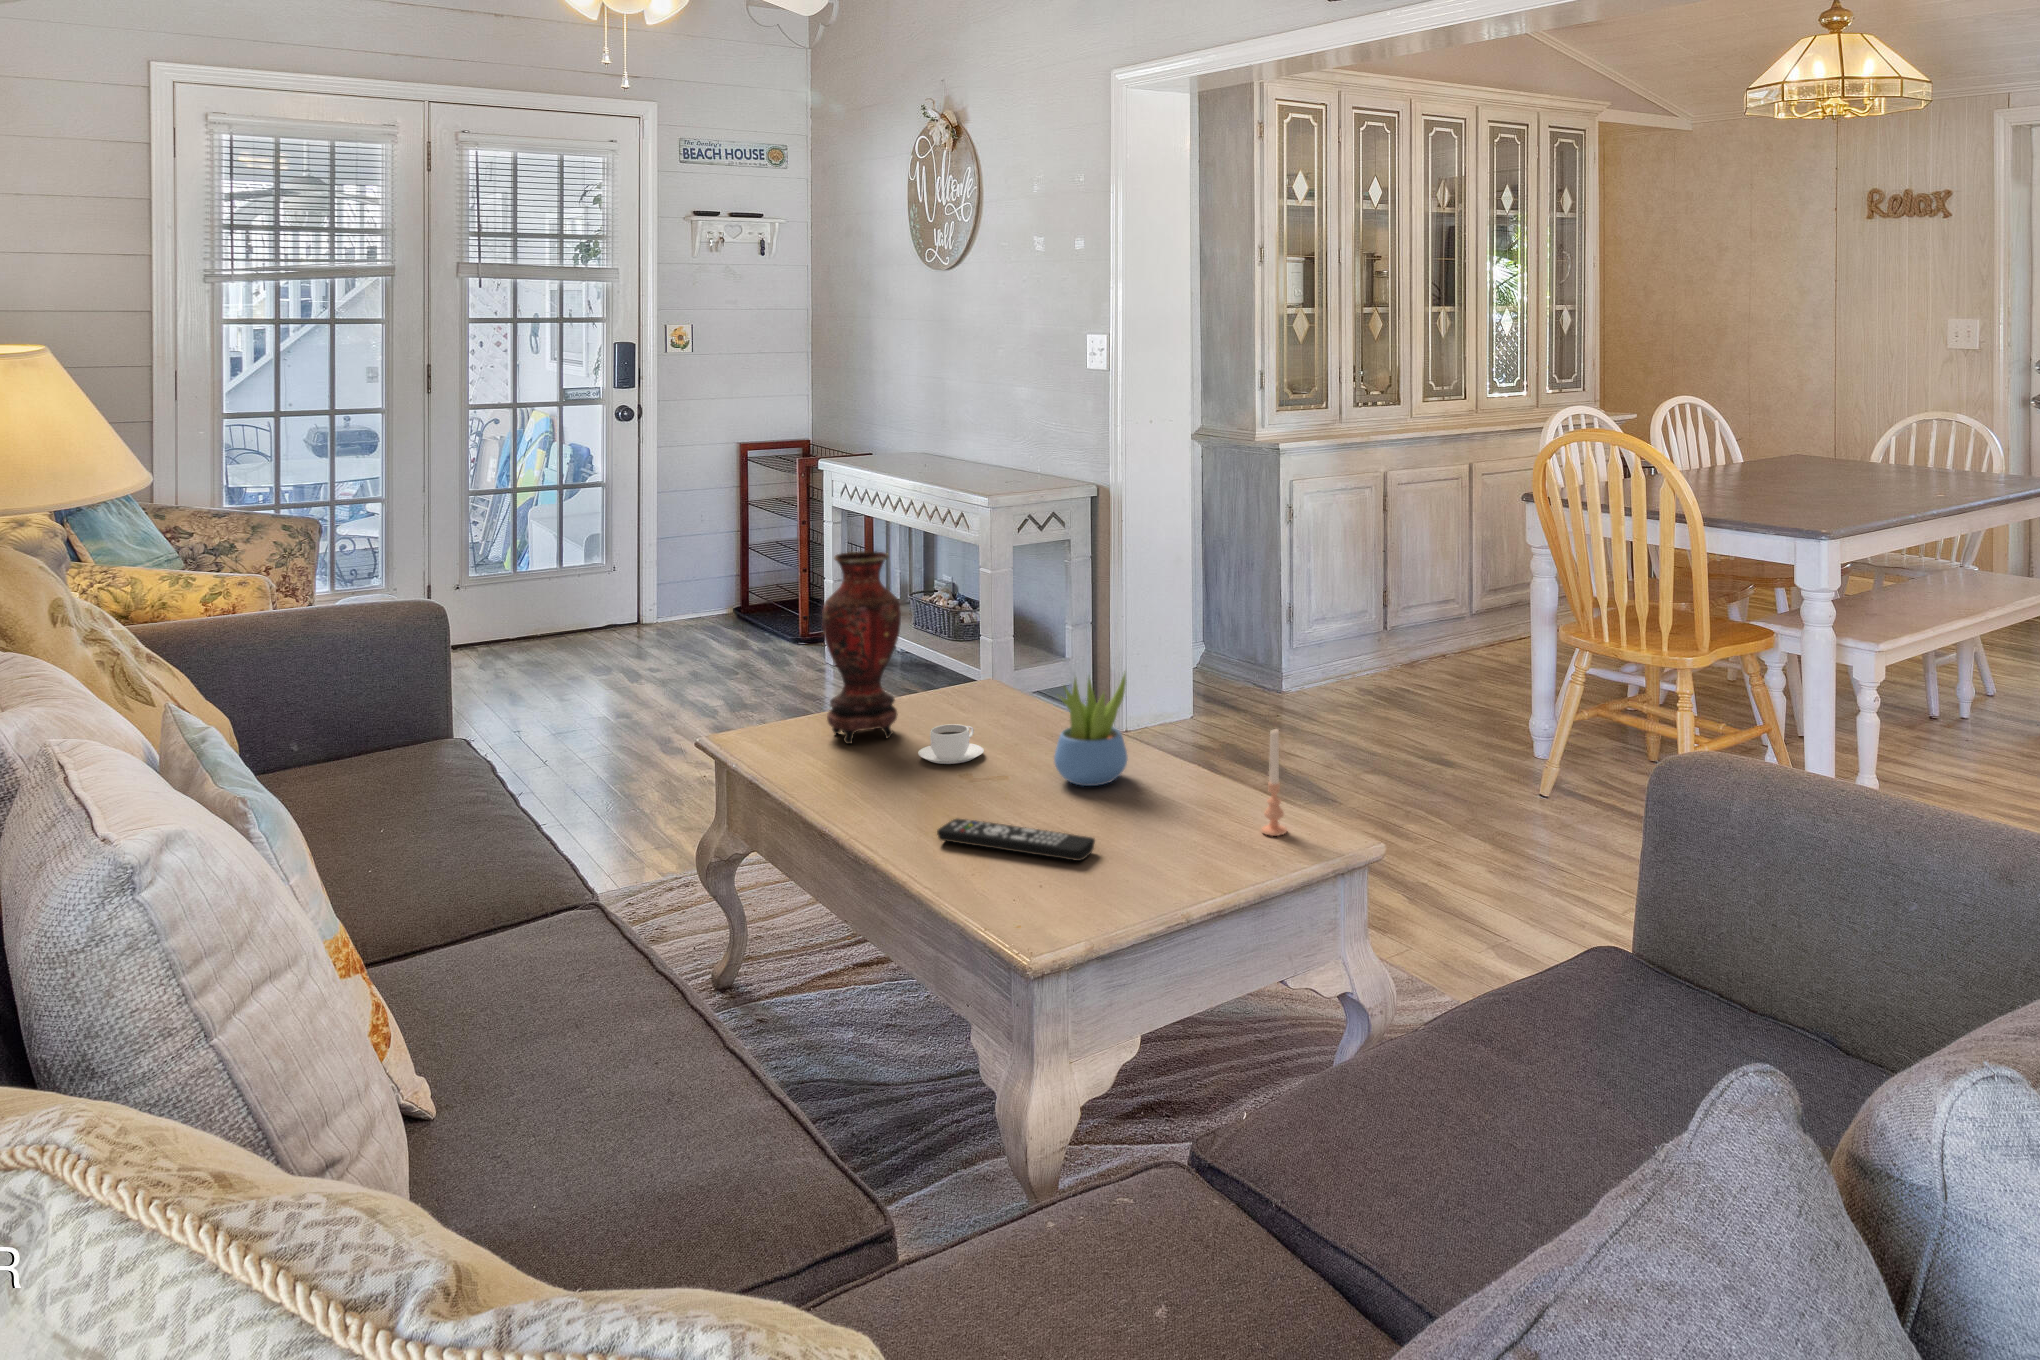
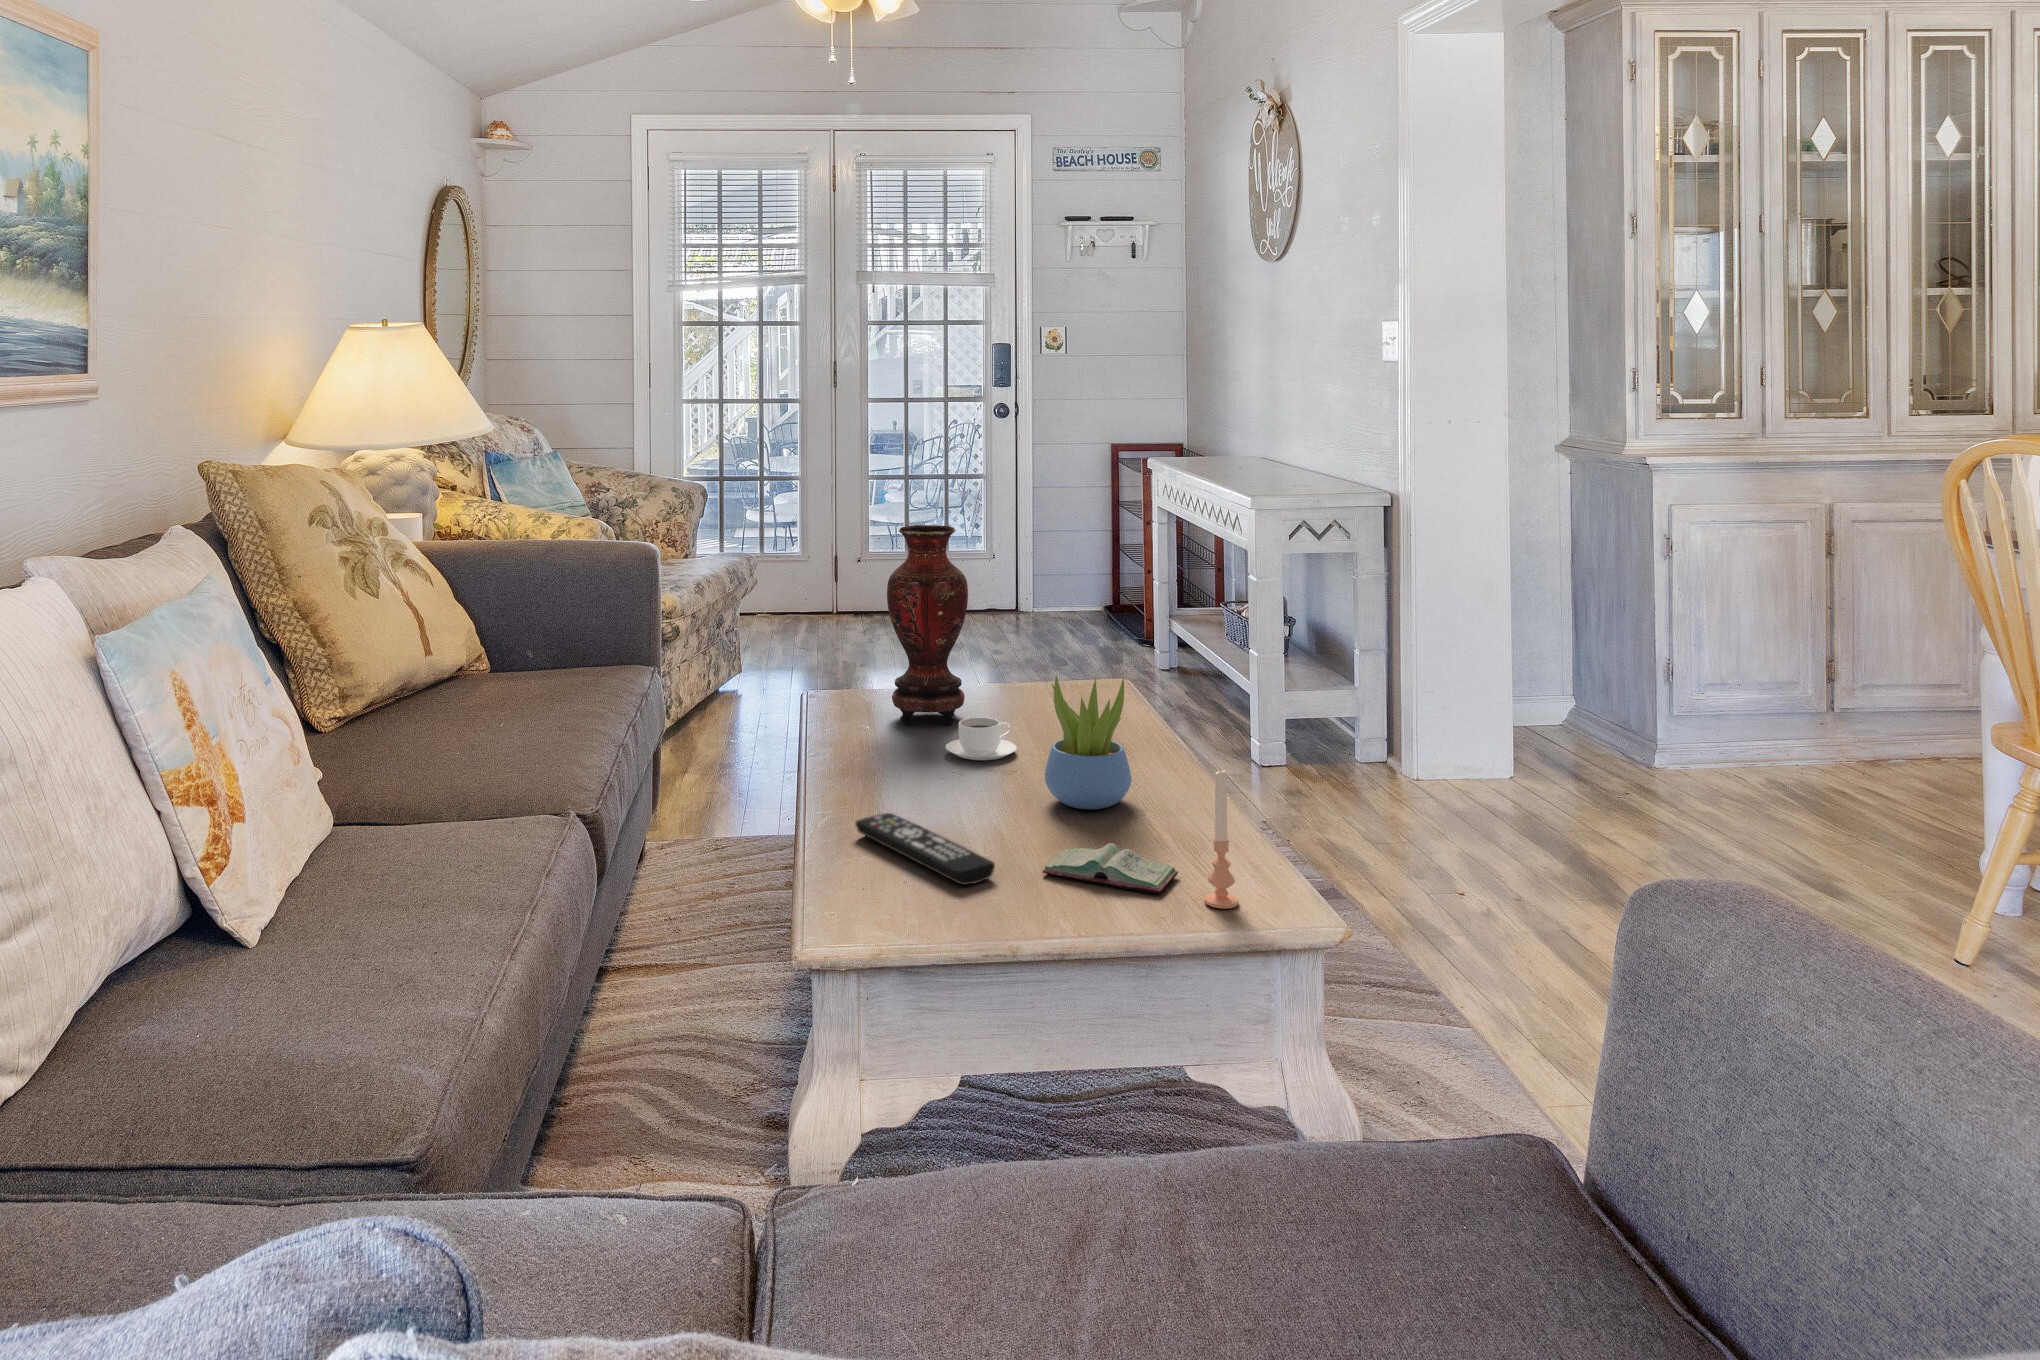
book: none [1125,804,1229,839] -> present [1042,843,1178,893]

